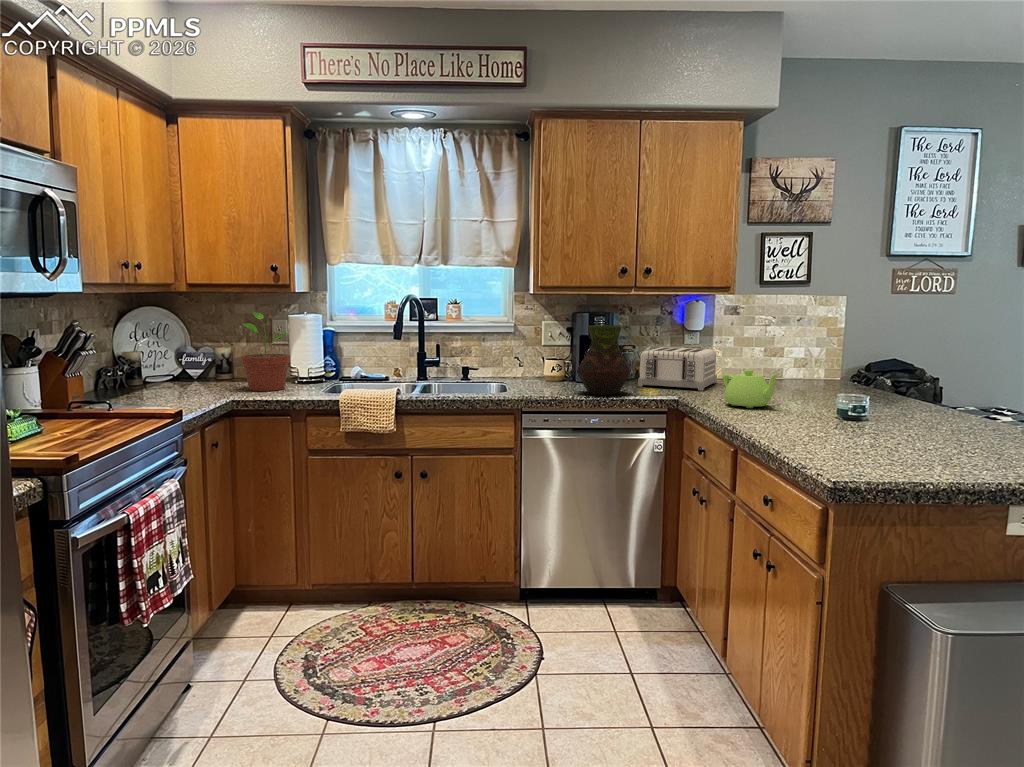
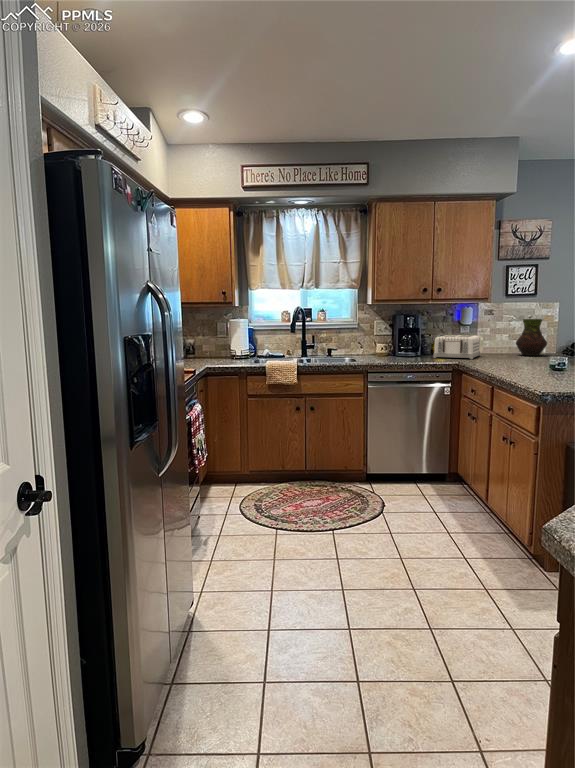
potted plant: present [241,312,290,391] -> none [207,318,233,362]
vase: present [577,325,631,395] -> present [516,319,547,356]
teapot: present [723,370,779,408] -> none [485,345,518,366]

